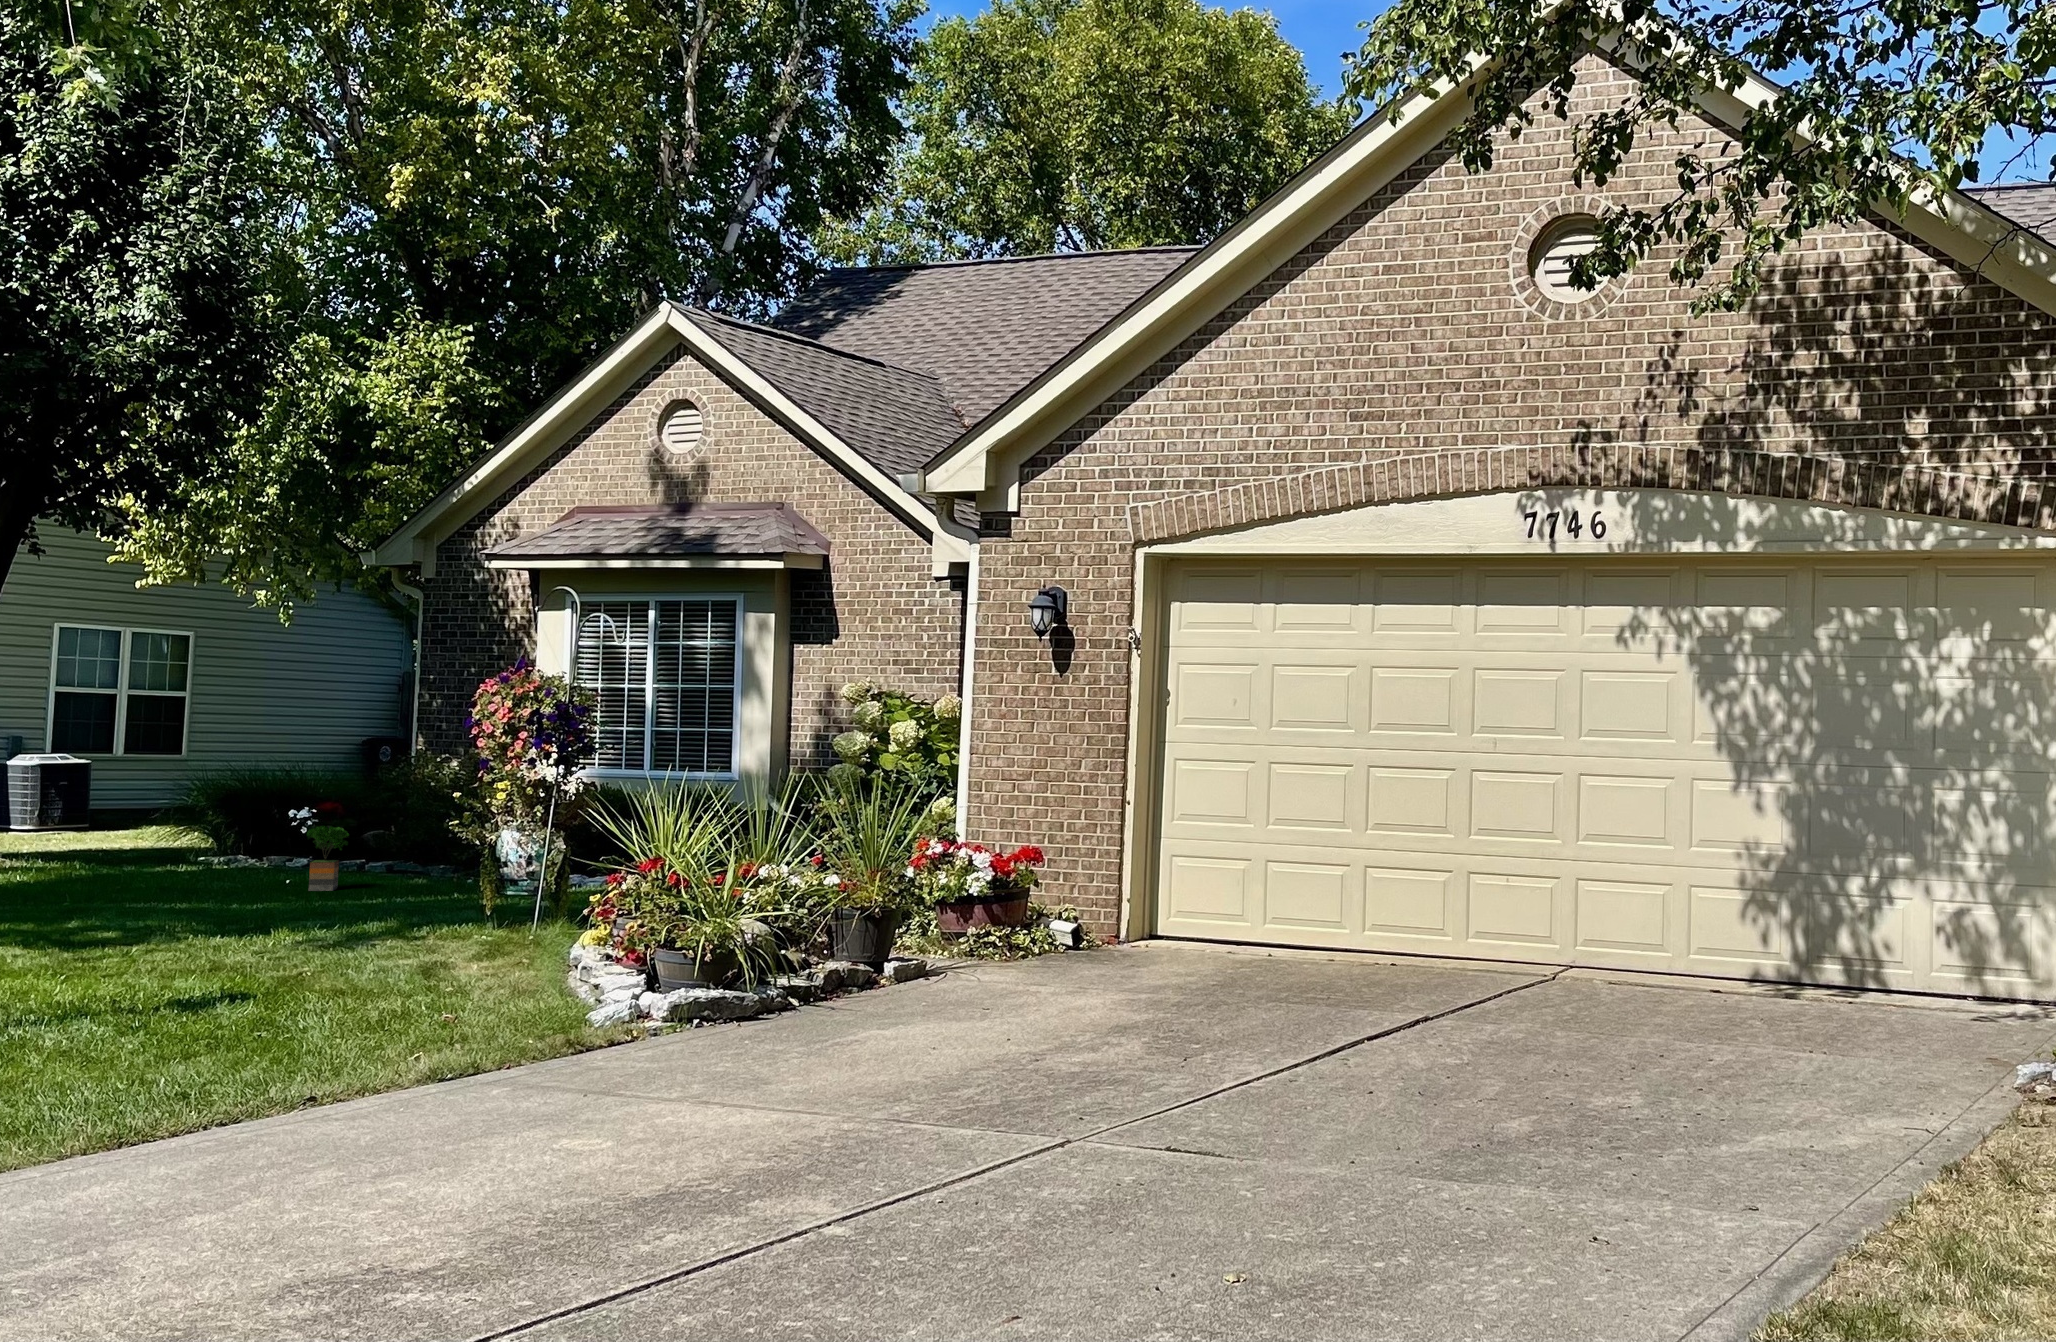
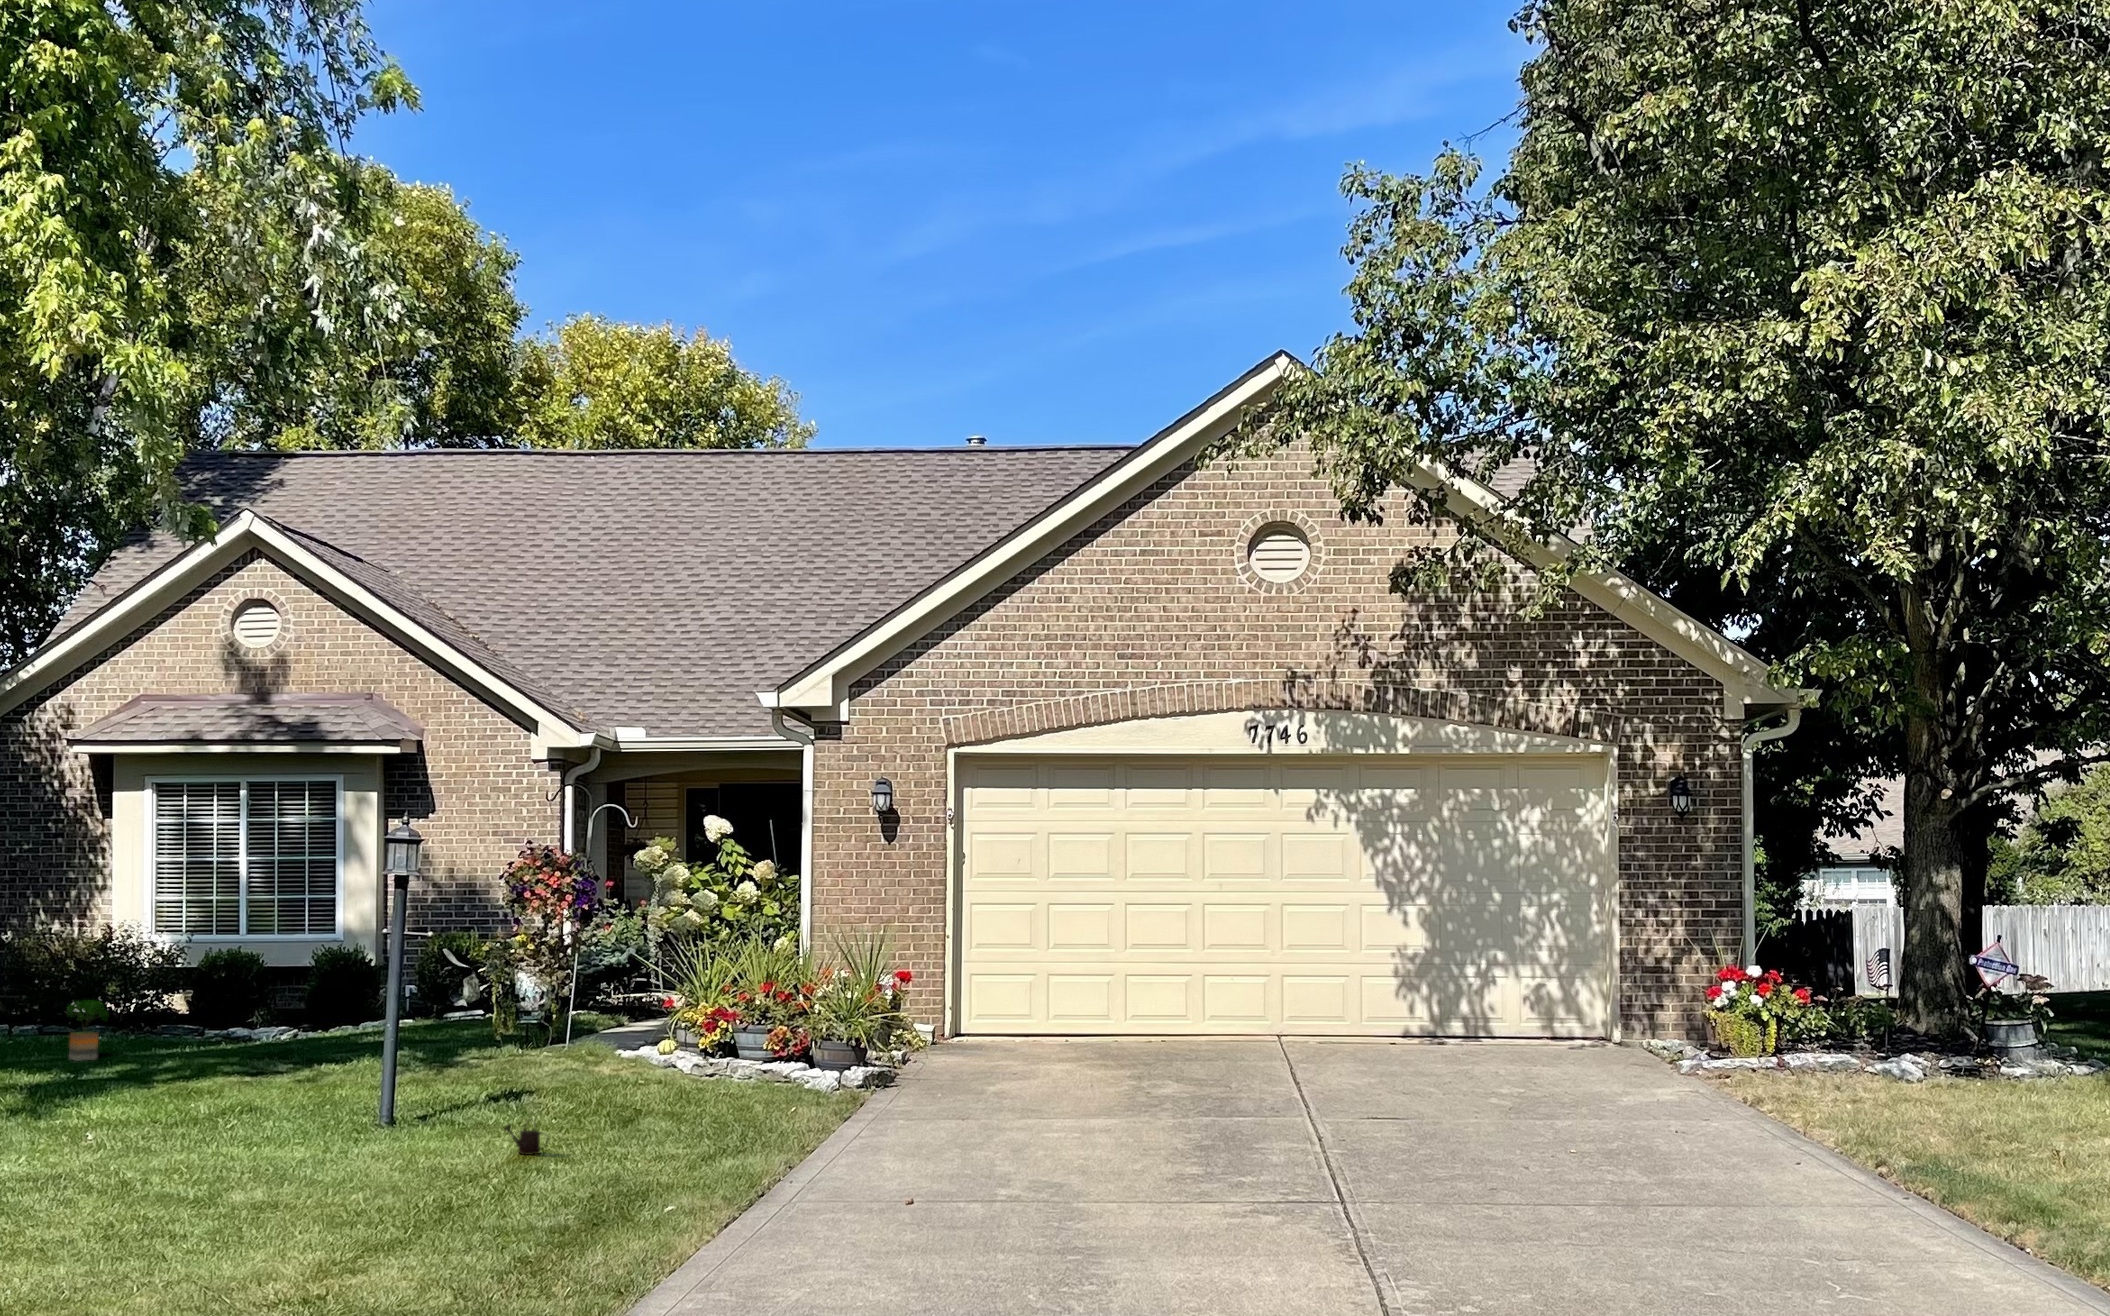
watering can: none [18,999,54,1045] -> present [504,1120,542,1155]

